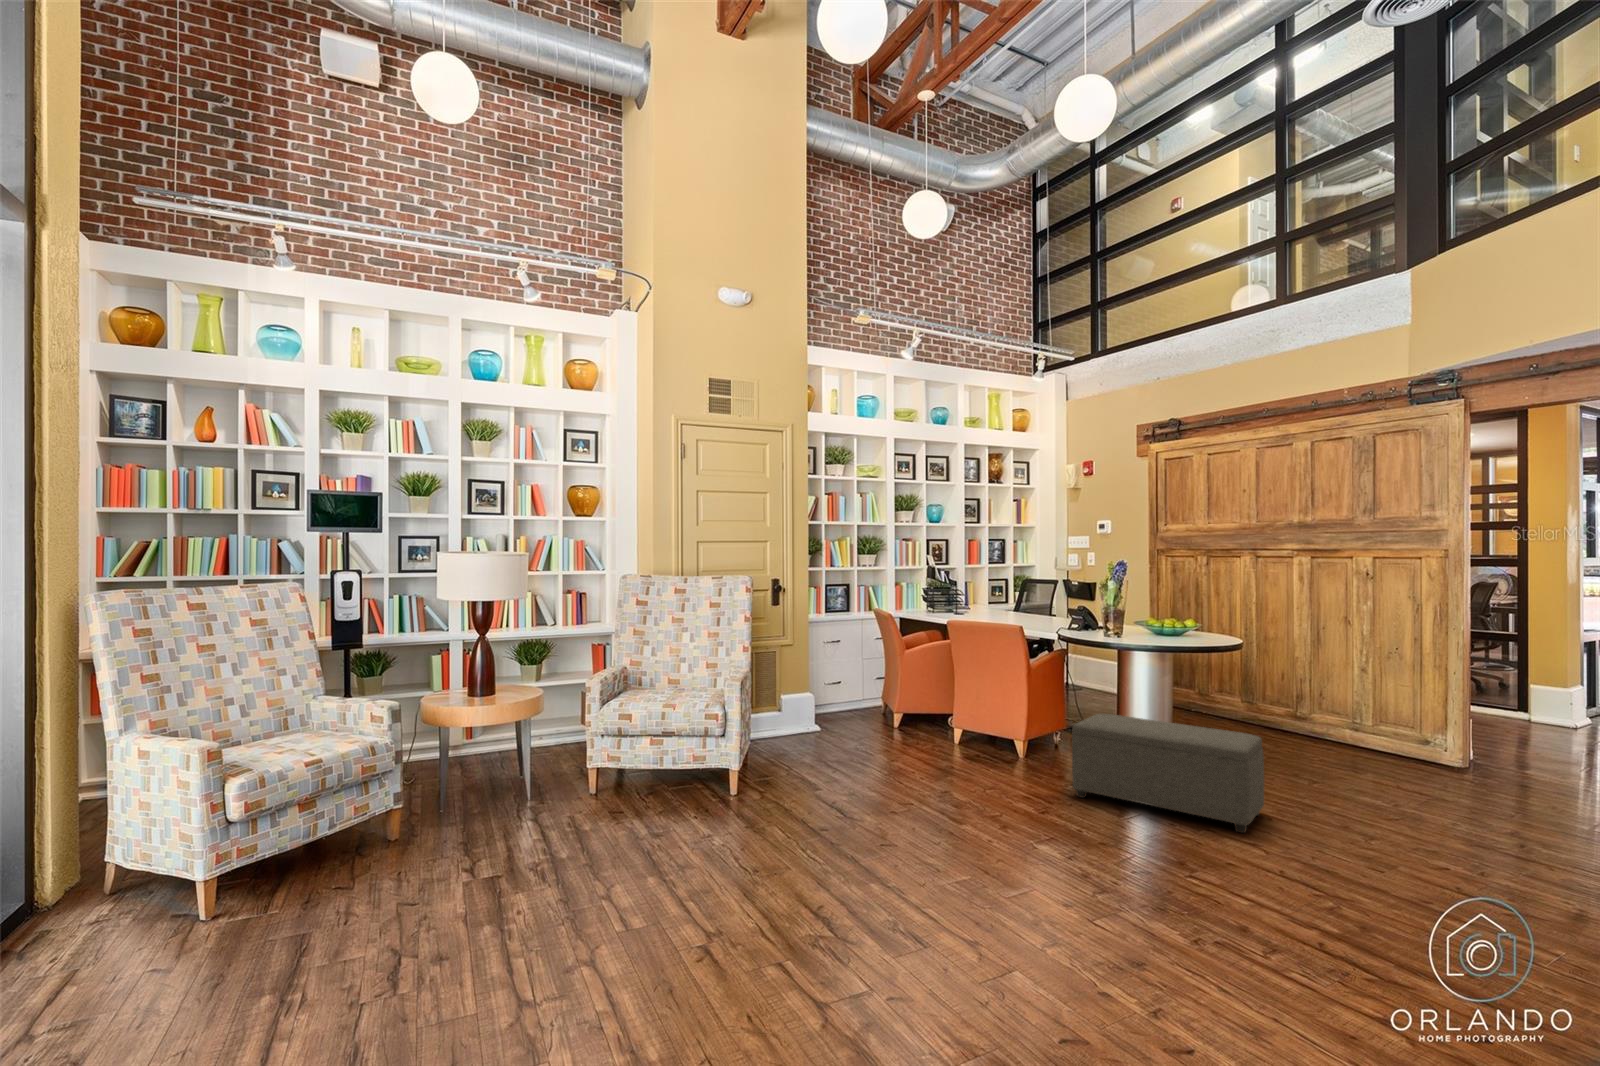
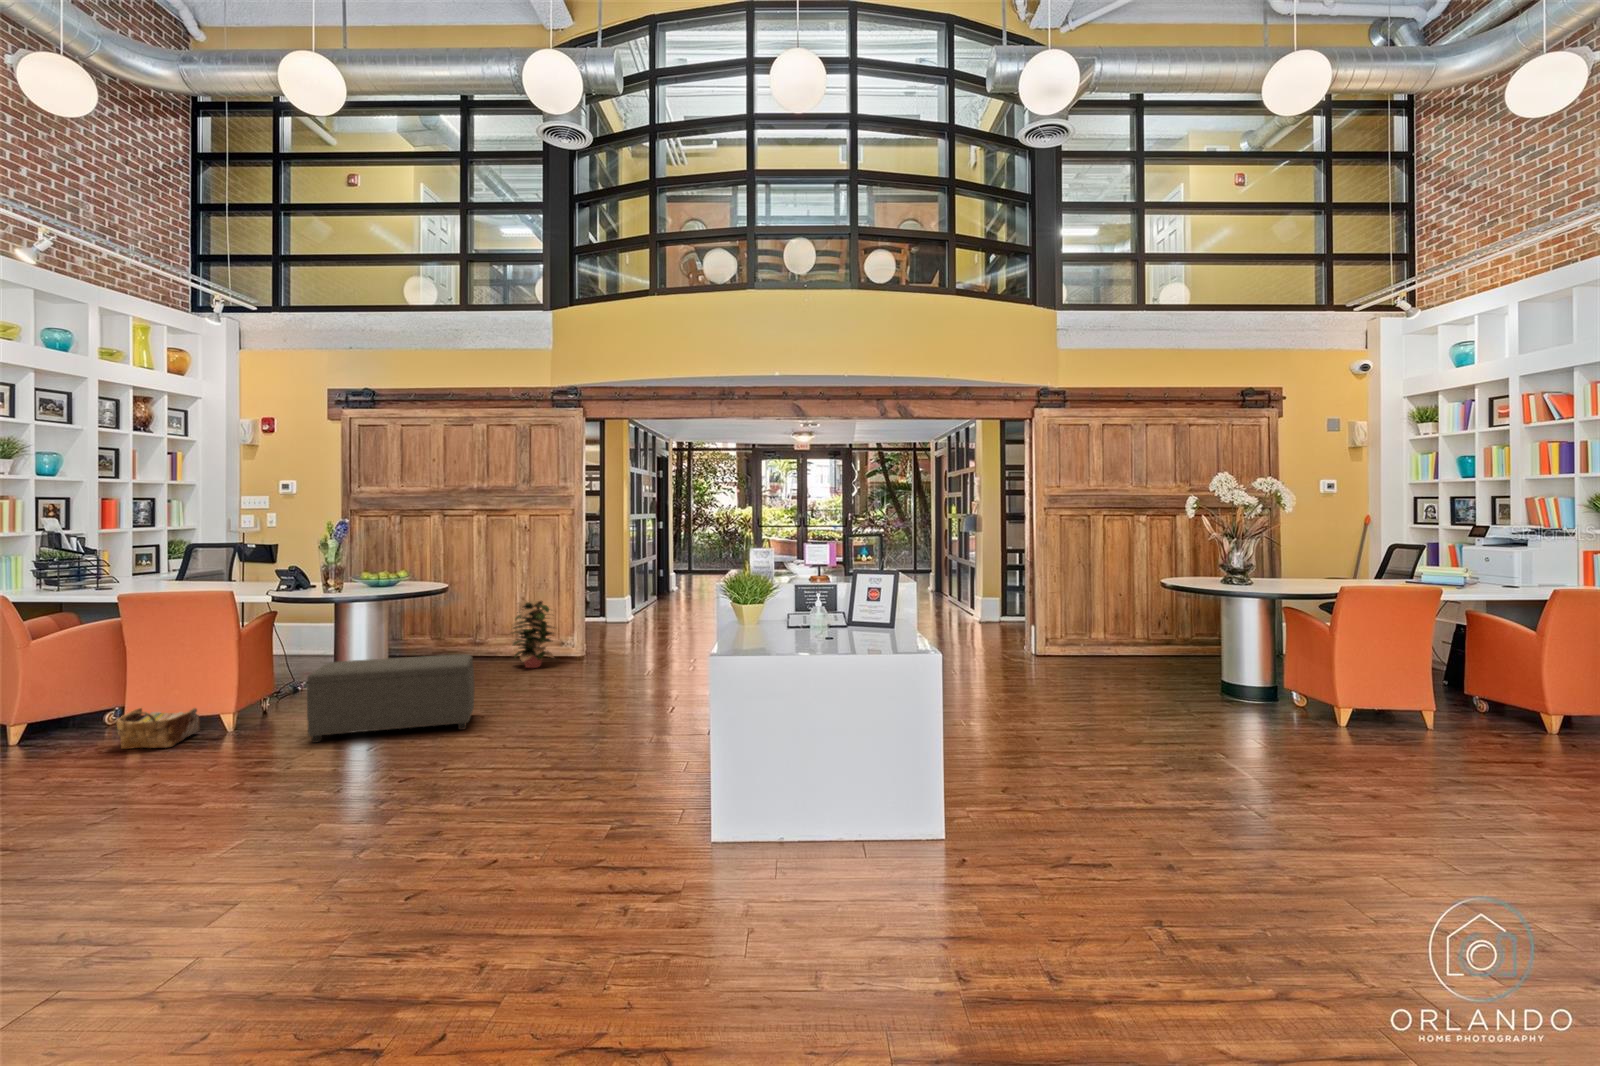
decorative plant: none [1338,670,1421,765] -> present [511,600,554,668]
woven basket: none [939,712,998,764] -> present [116,708,200,749]

